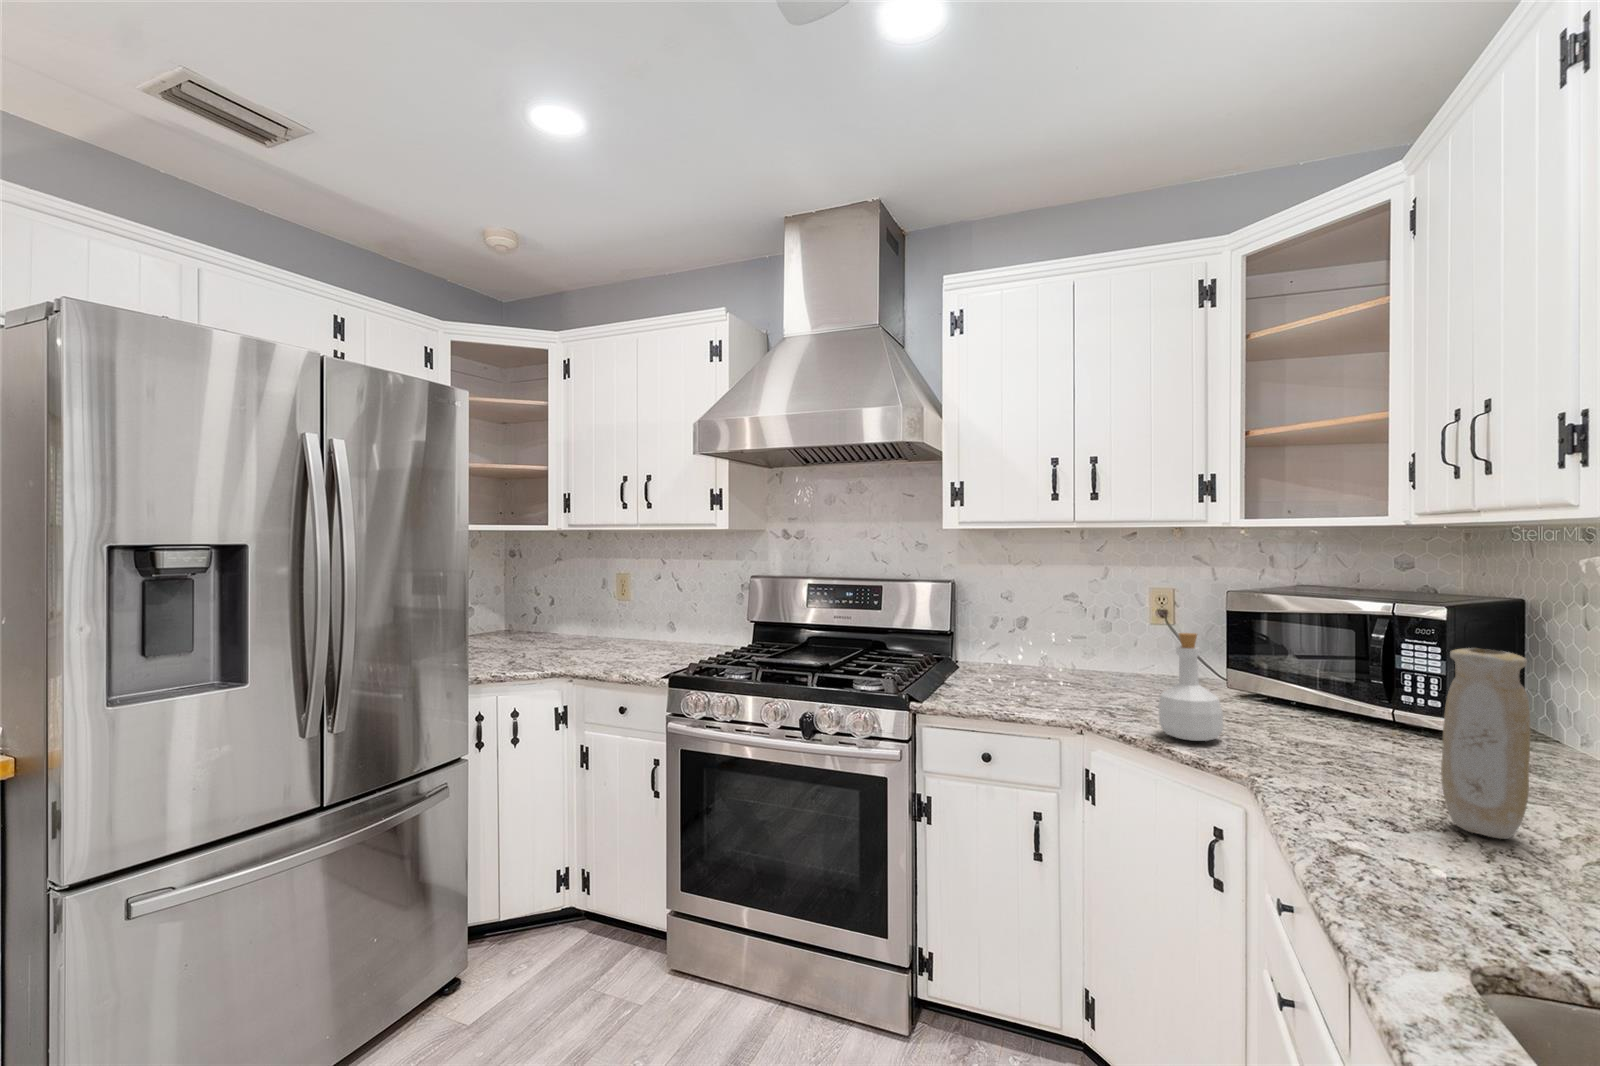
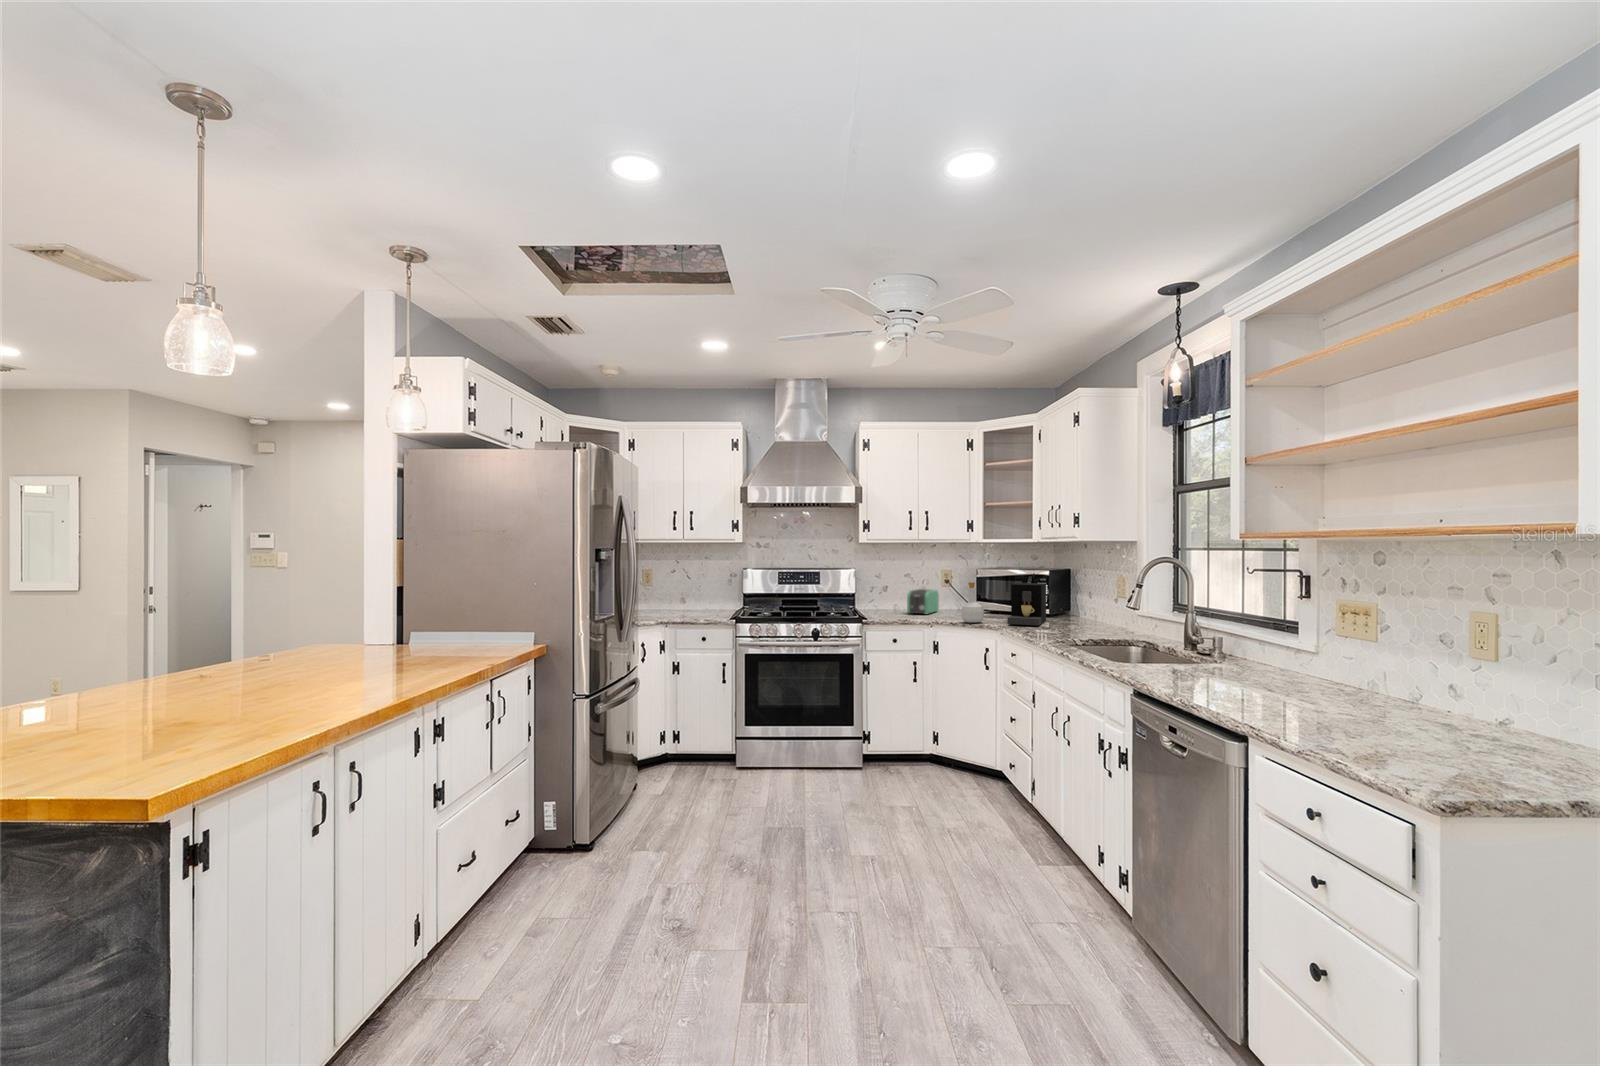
toaster: none [1055,626,1137,687] -> present [907,589,939,614]
coffee maker: none [1292,637,1436,791] -> present [1007,583,1046,625]
vase: present [1441,648,1531,839] -> none [1047,577,1066,630]

